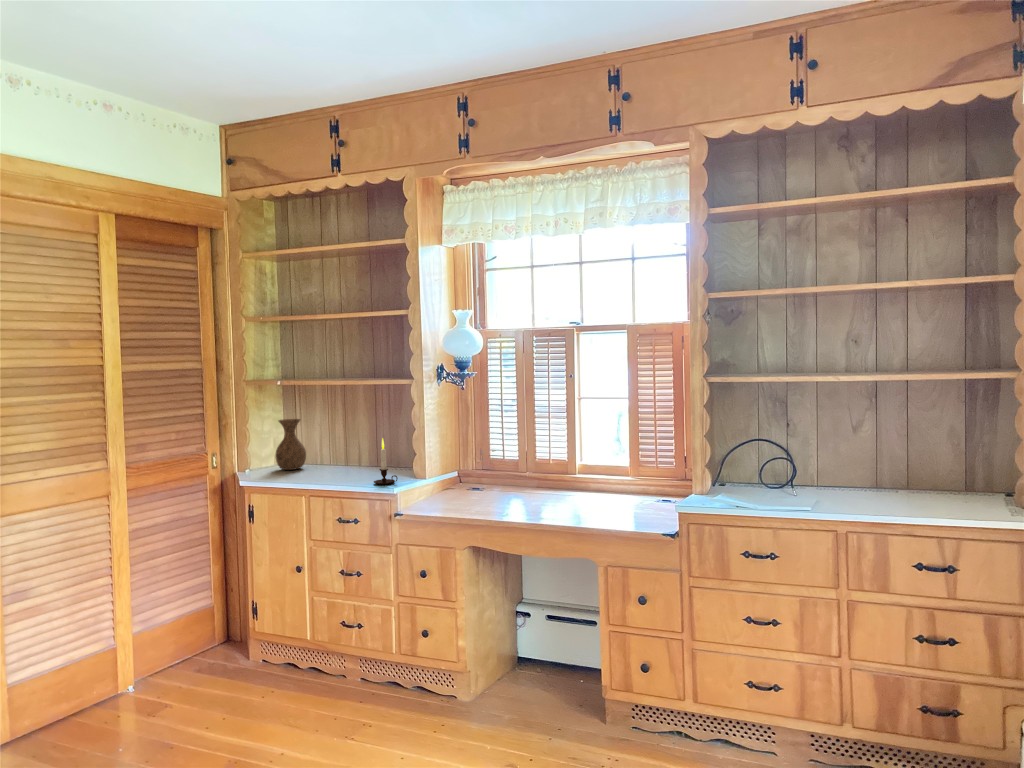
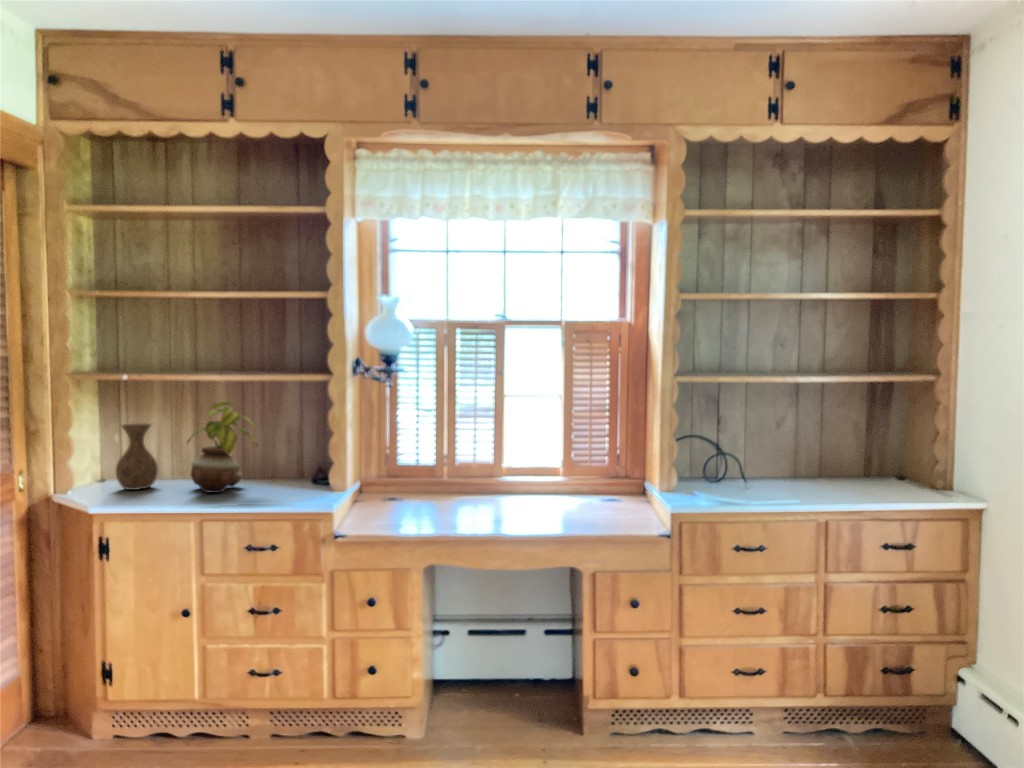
potted plant: none [312,403,364,475] -> present [187,401,258,493]
candle: present [374,438,398,485] -> none [293,443,326,499]

